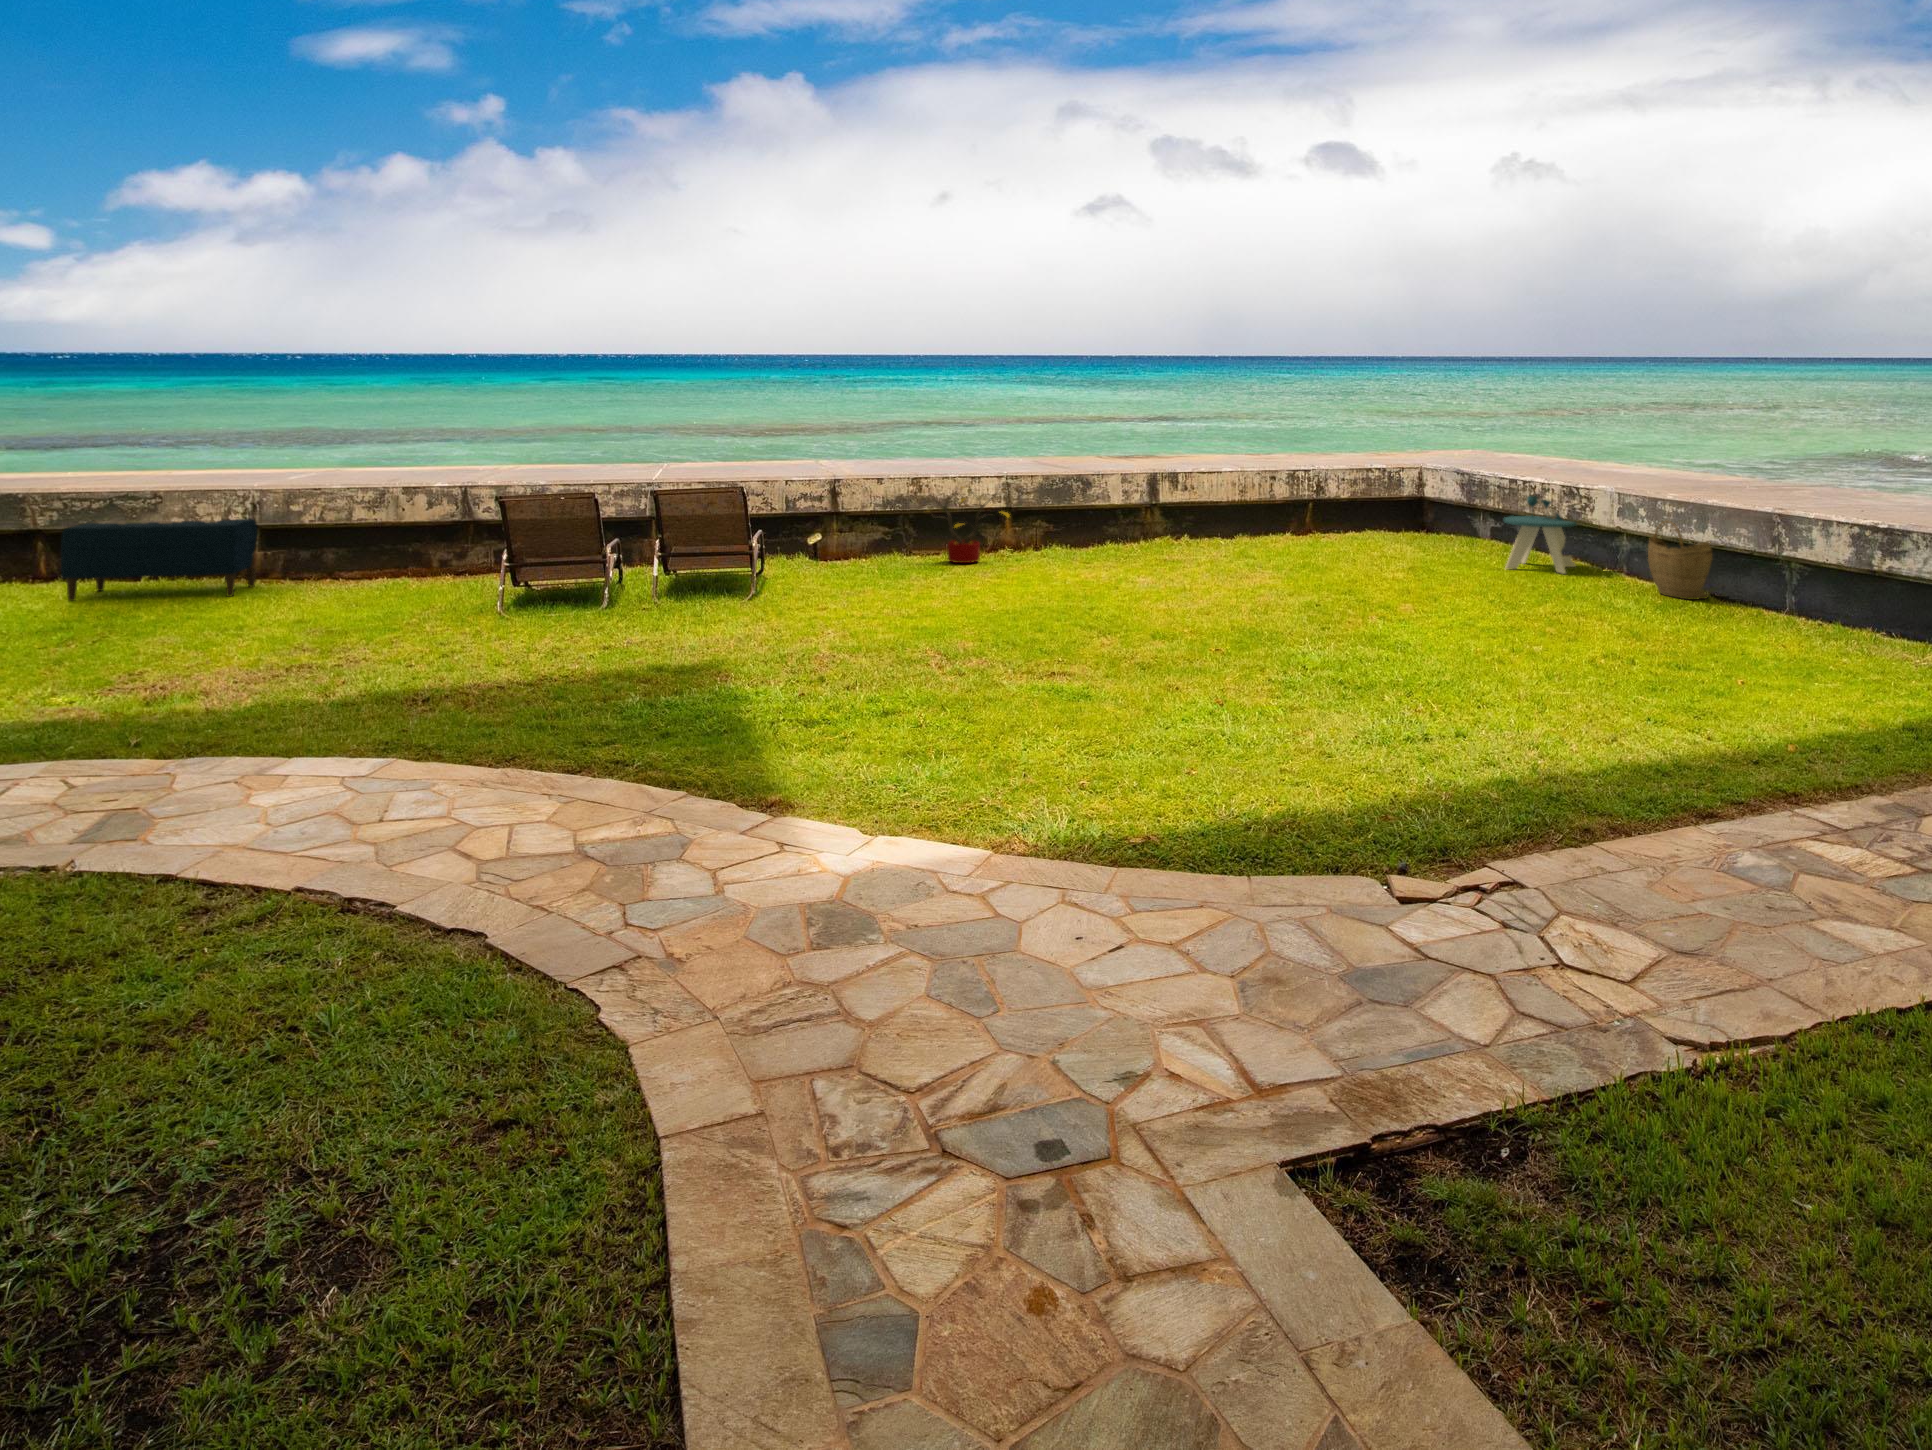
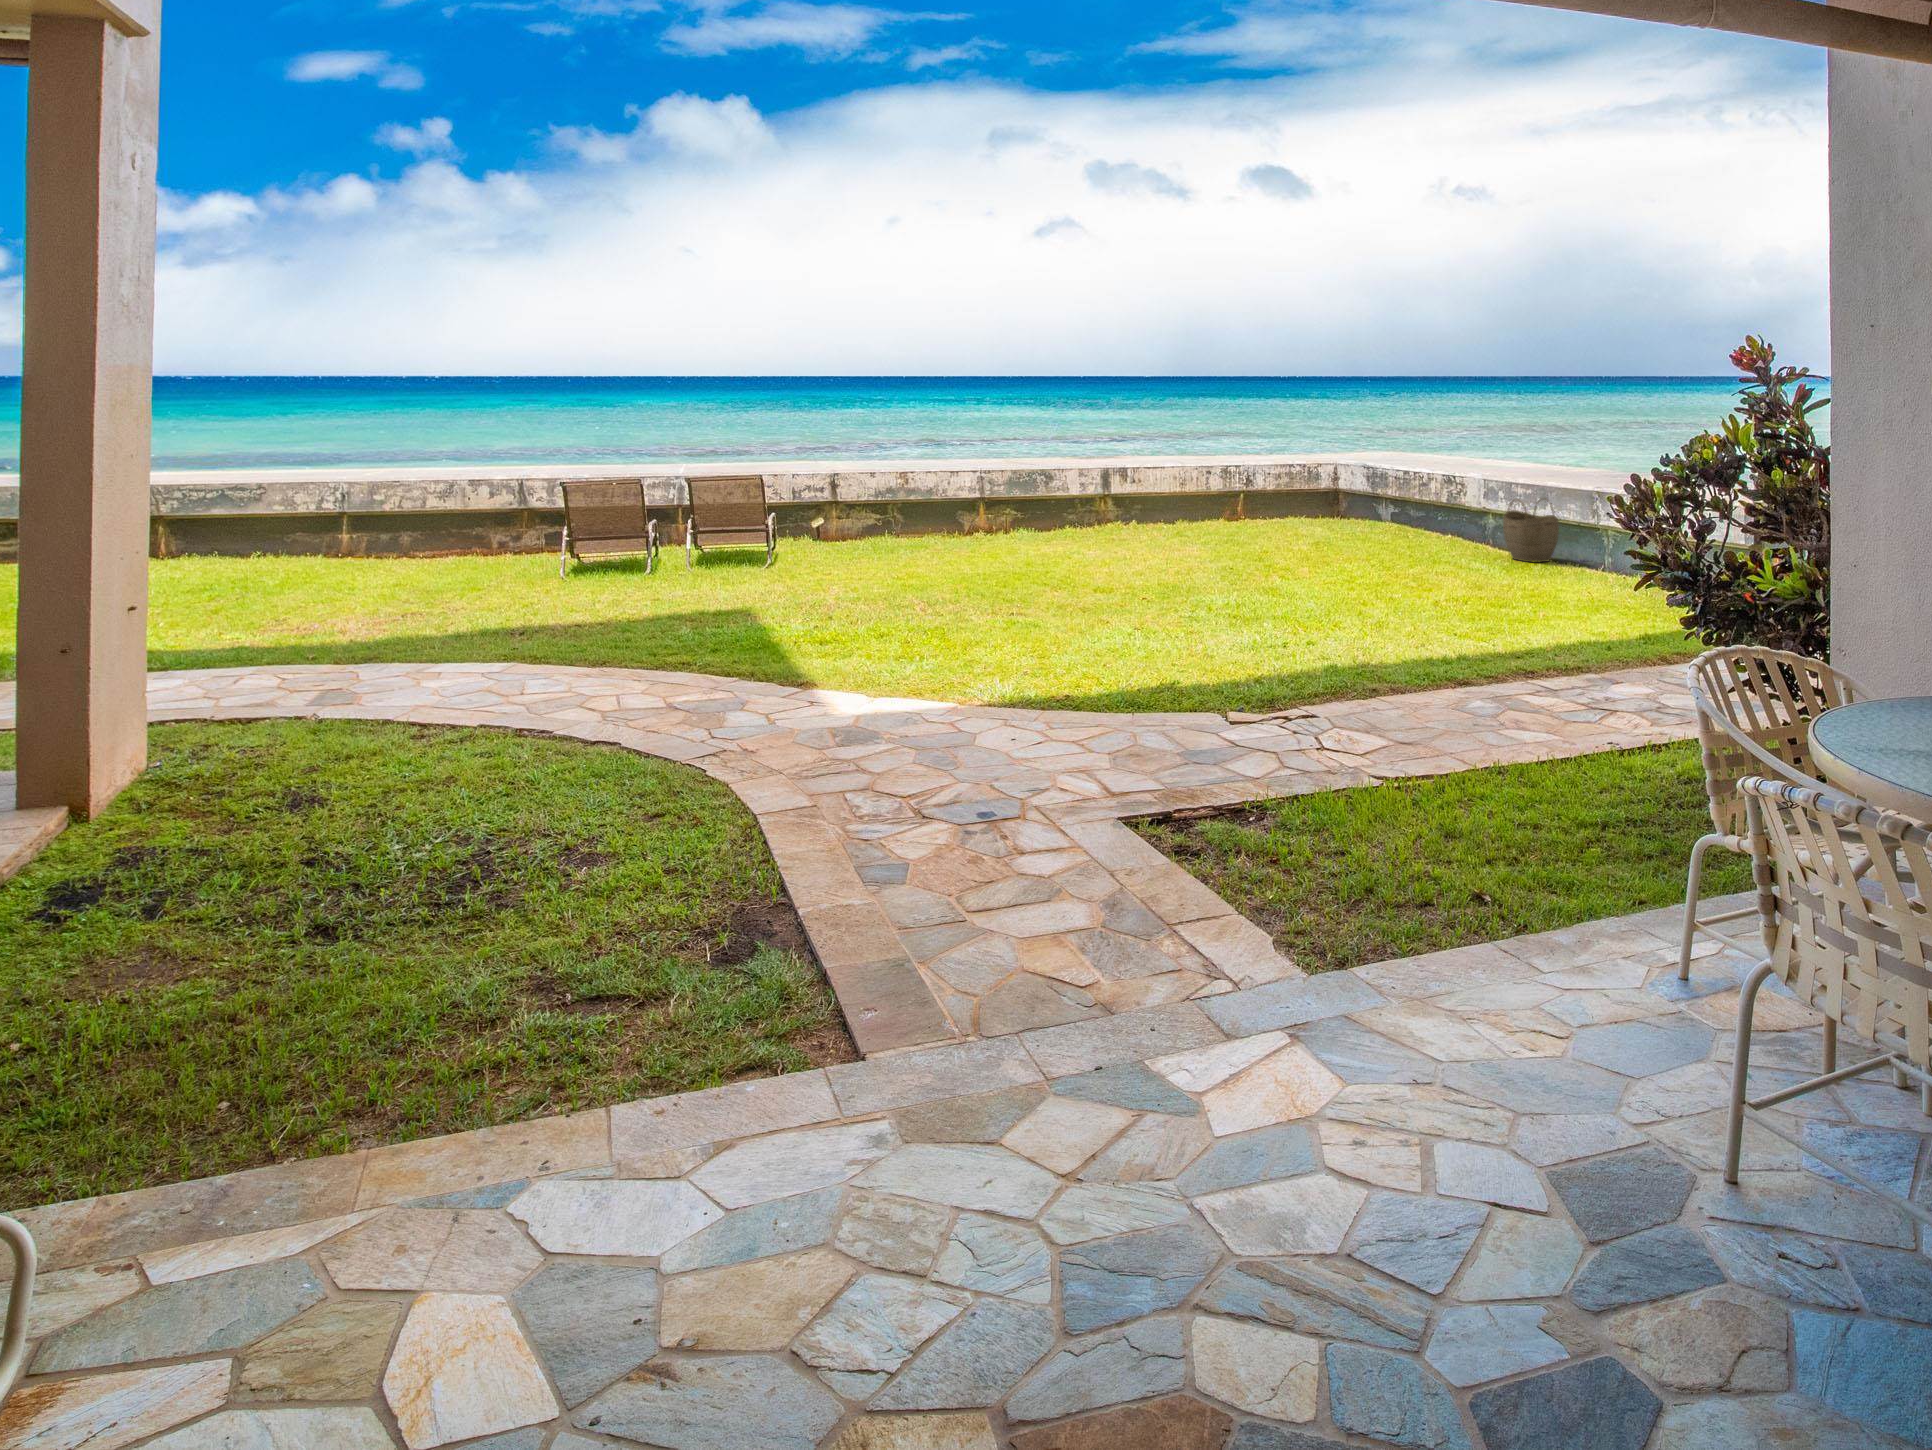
side table: present [1504,496,1576,574] -> none [1395,483,1456,547]
decorative plant: present [935,498,1010,563] -> none [906,476,982,543]
bench: present [61,519,257,601] -> none [186,506,348,575]

